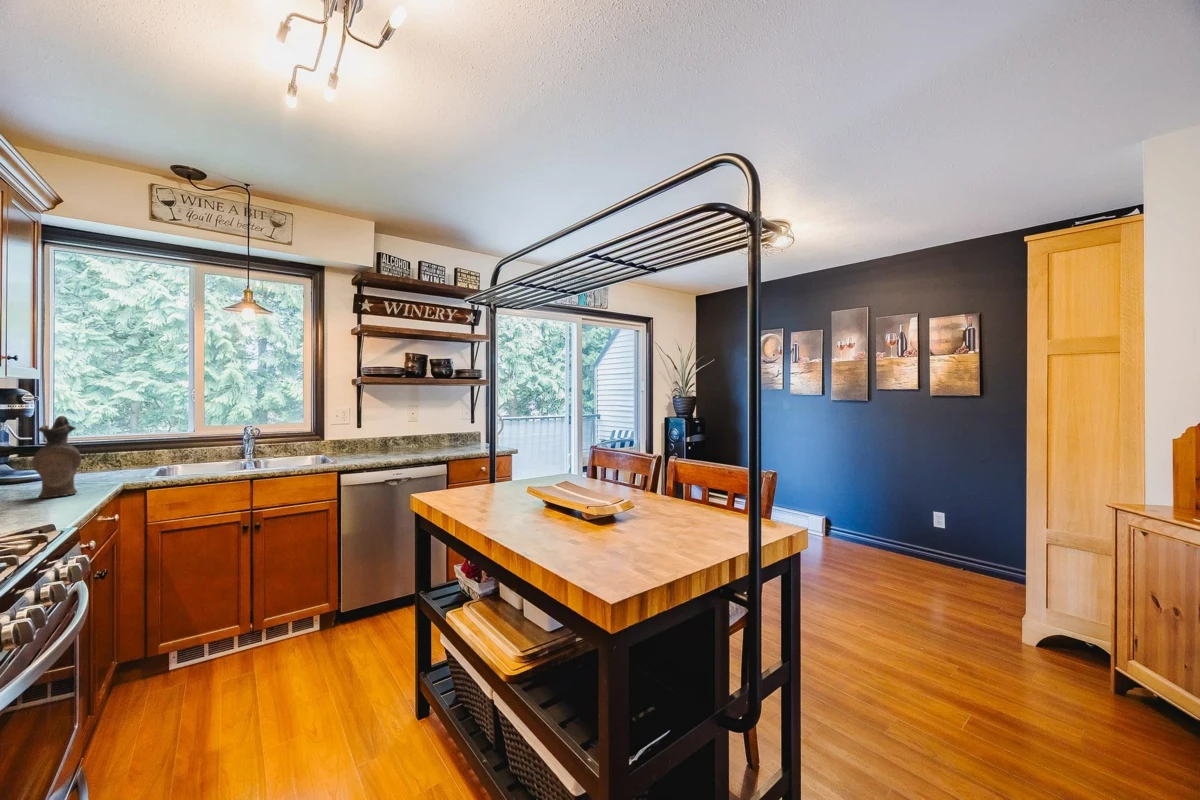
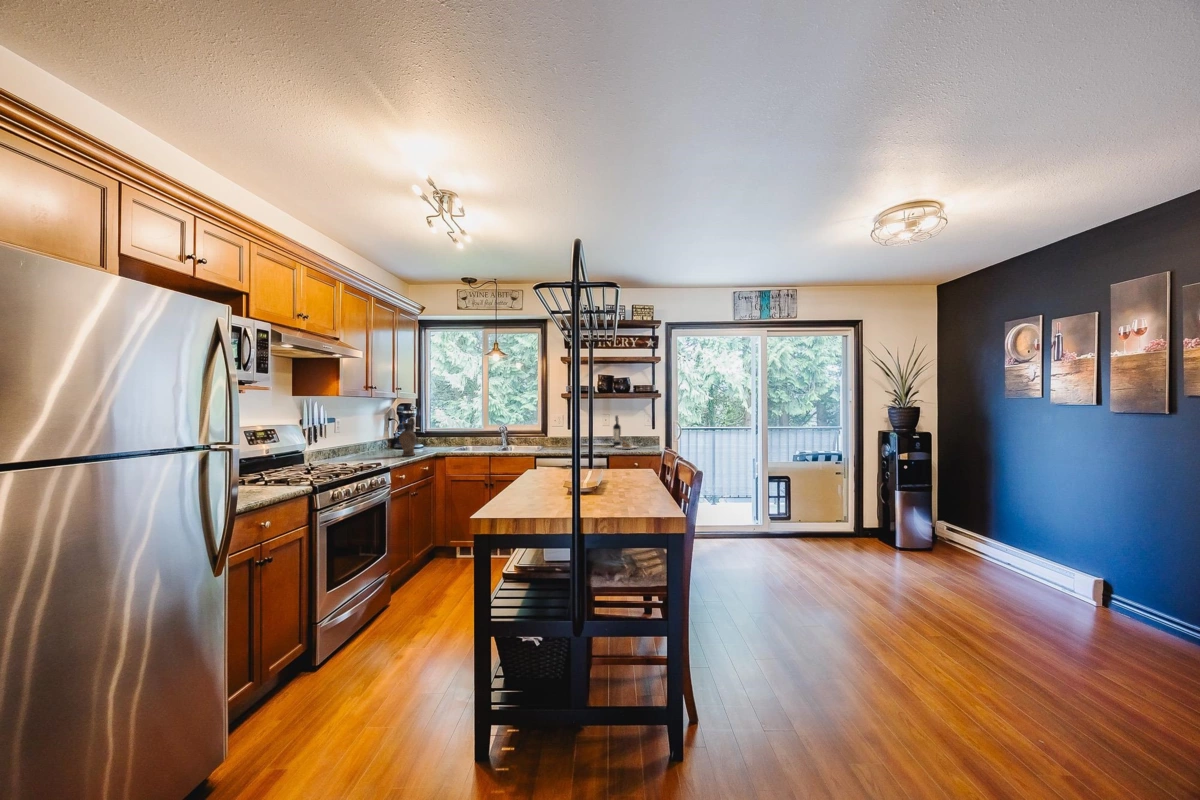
wine bottle: none [422,408,466,451] -> present [613,416,638,449]

